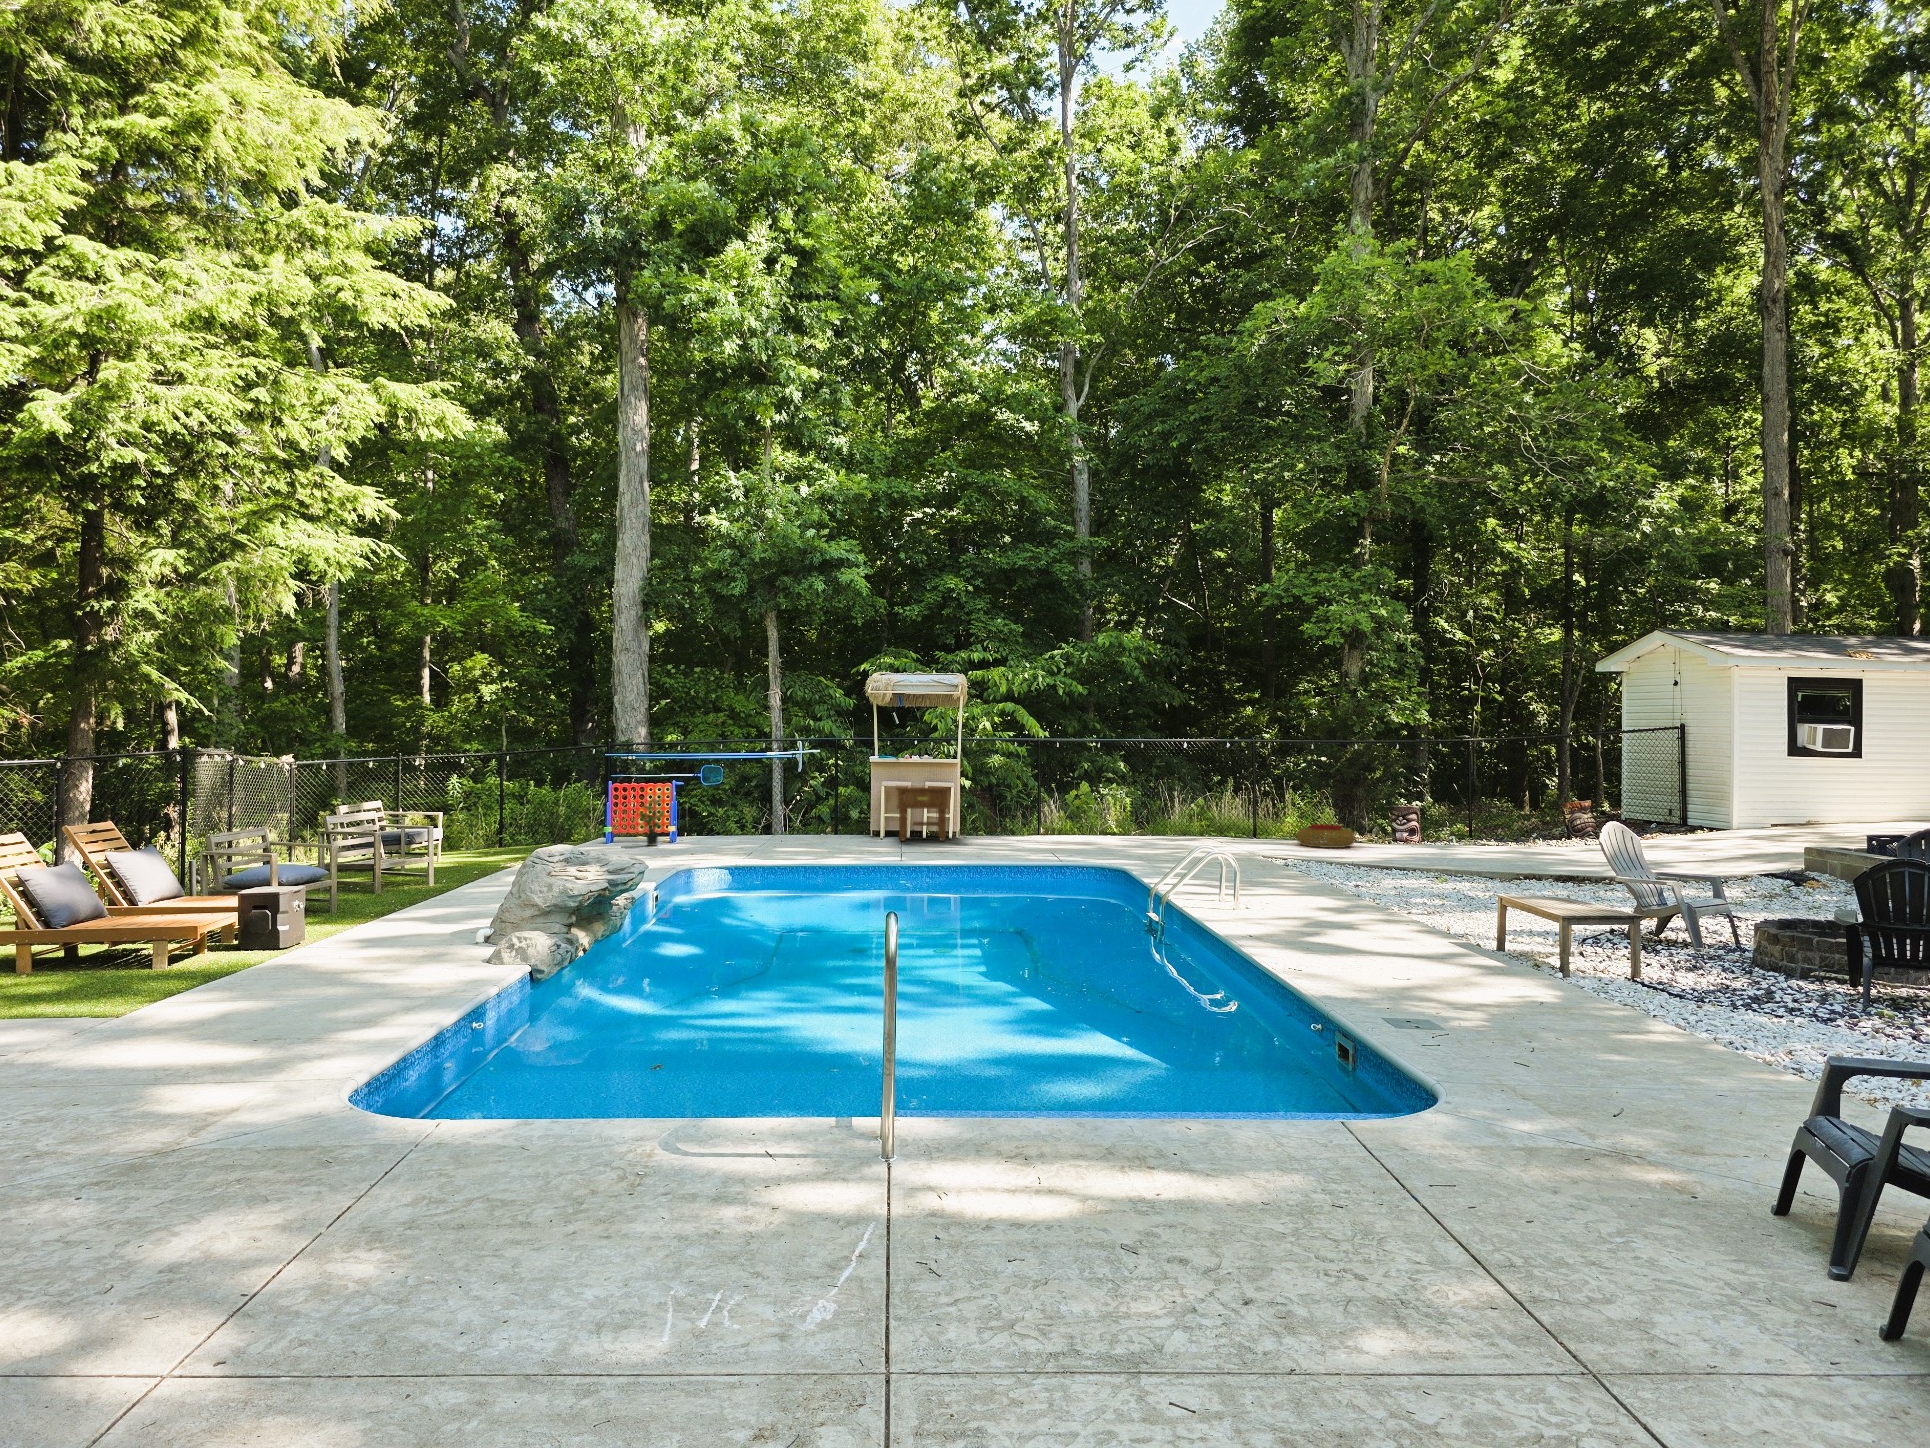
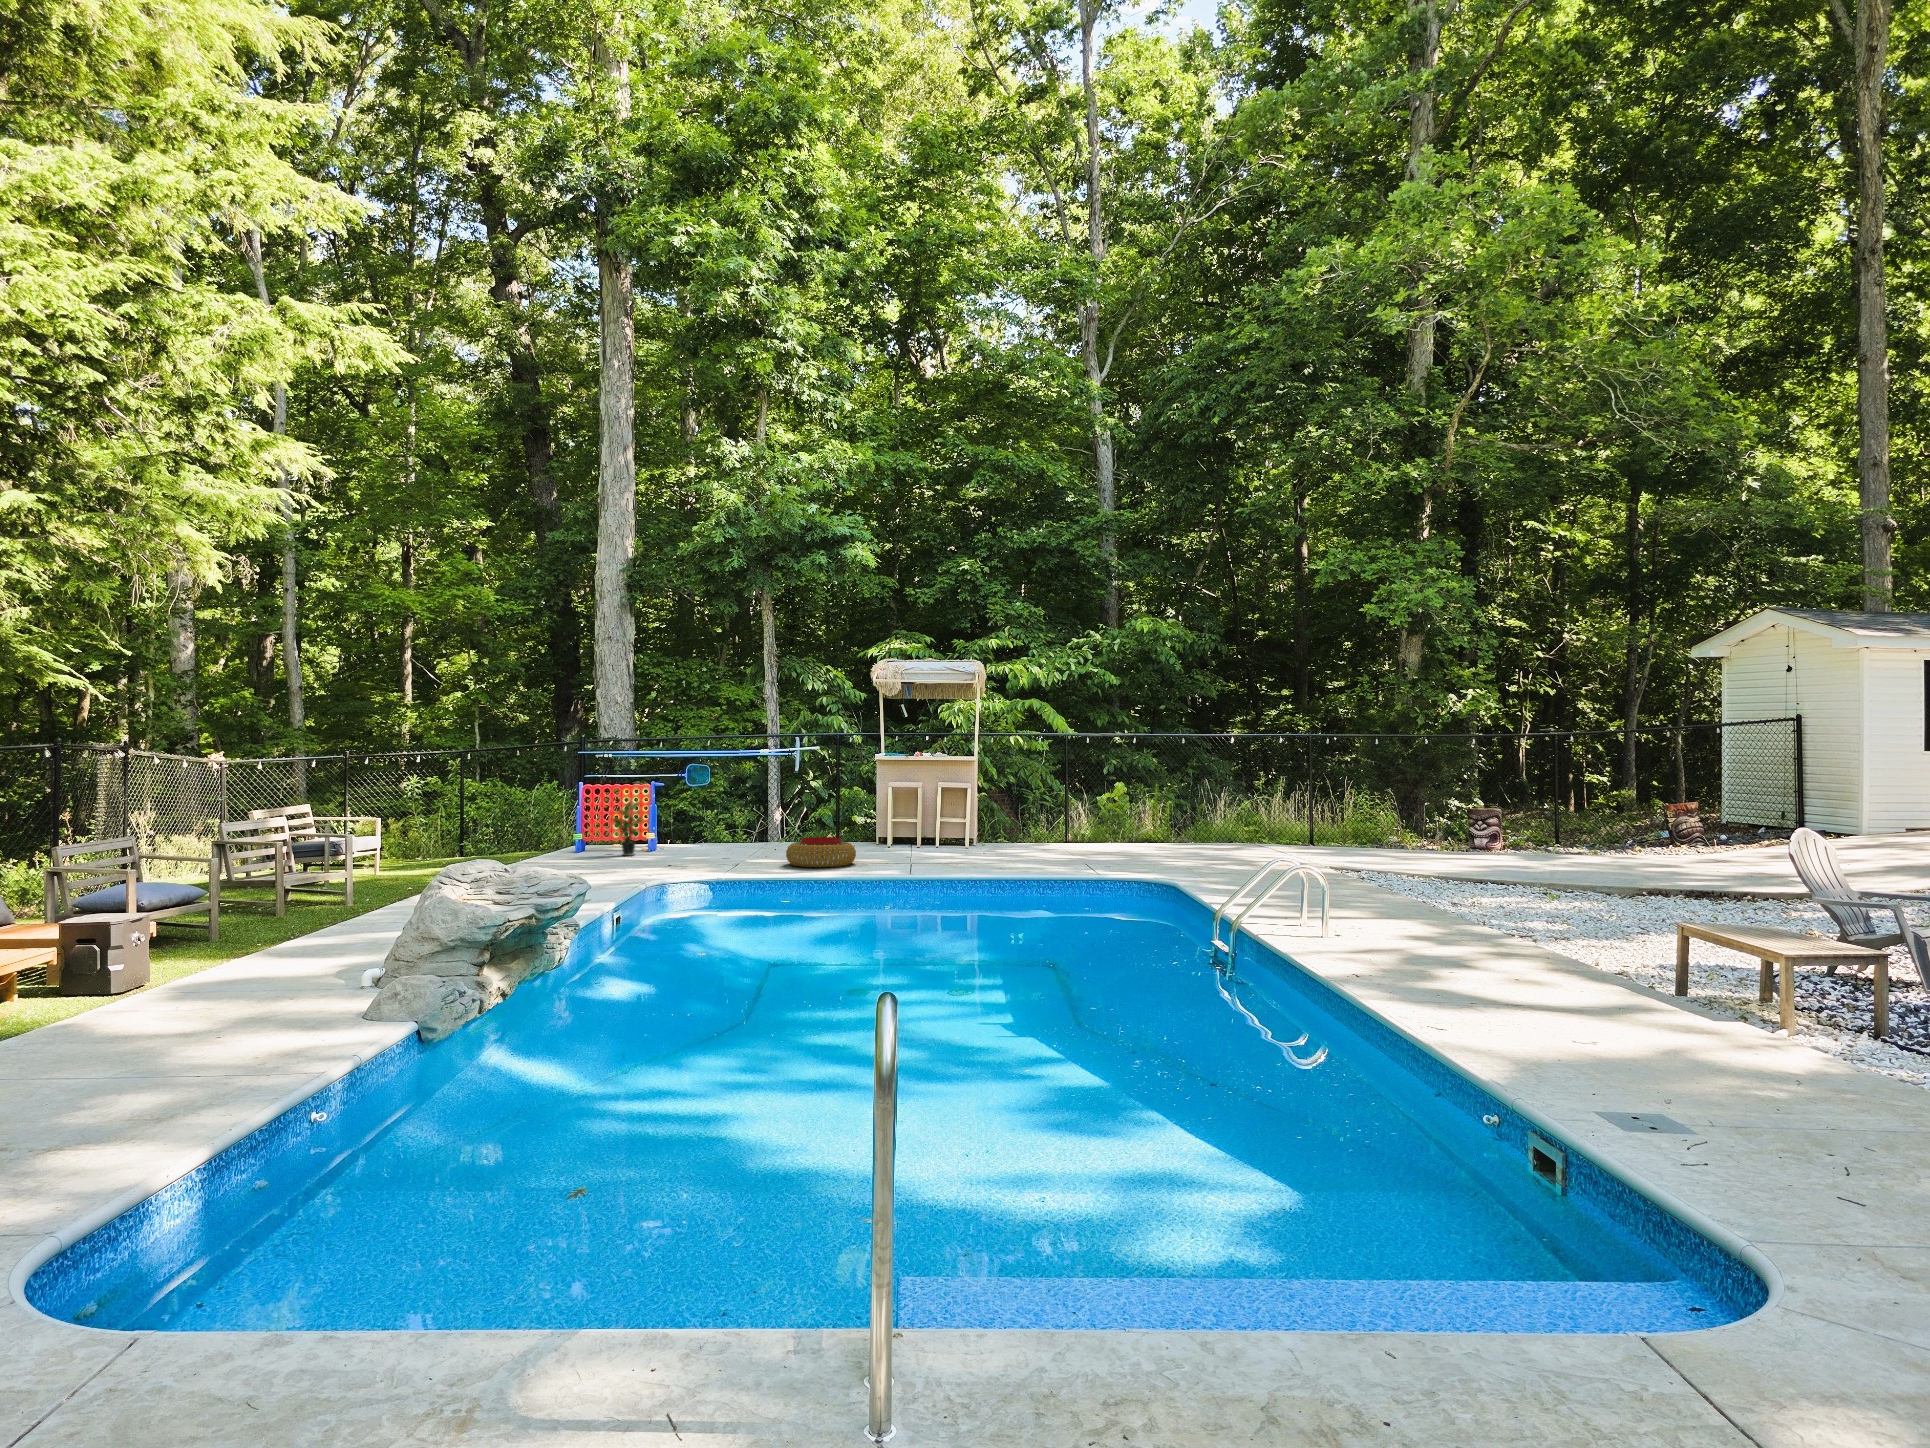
side table: present [896,785,950,841] -> none [903,787,966,850]
pouf: present [1296,824,1355,848] -> present [786,837,856,867]

